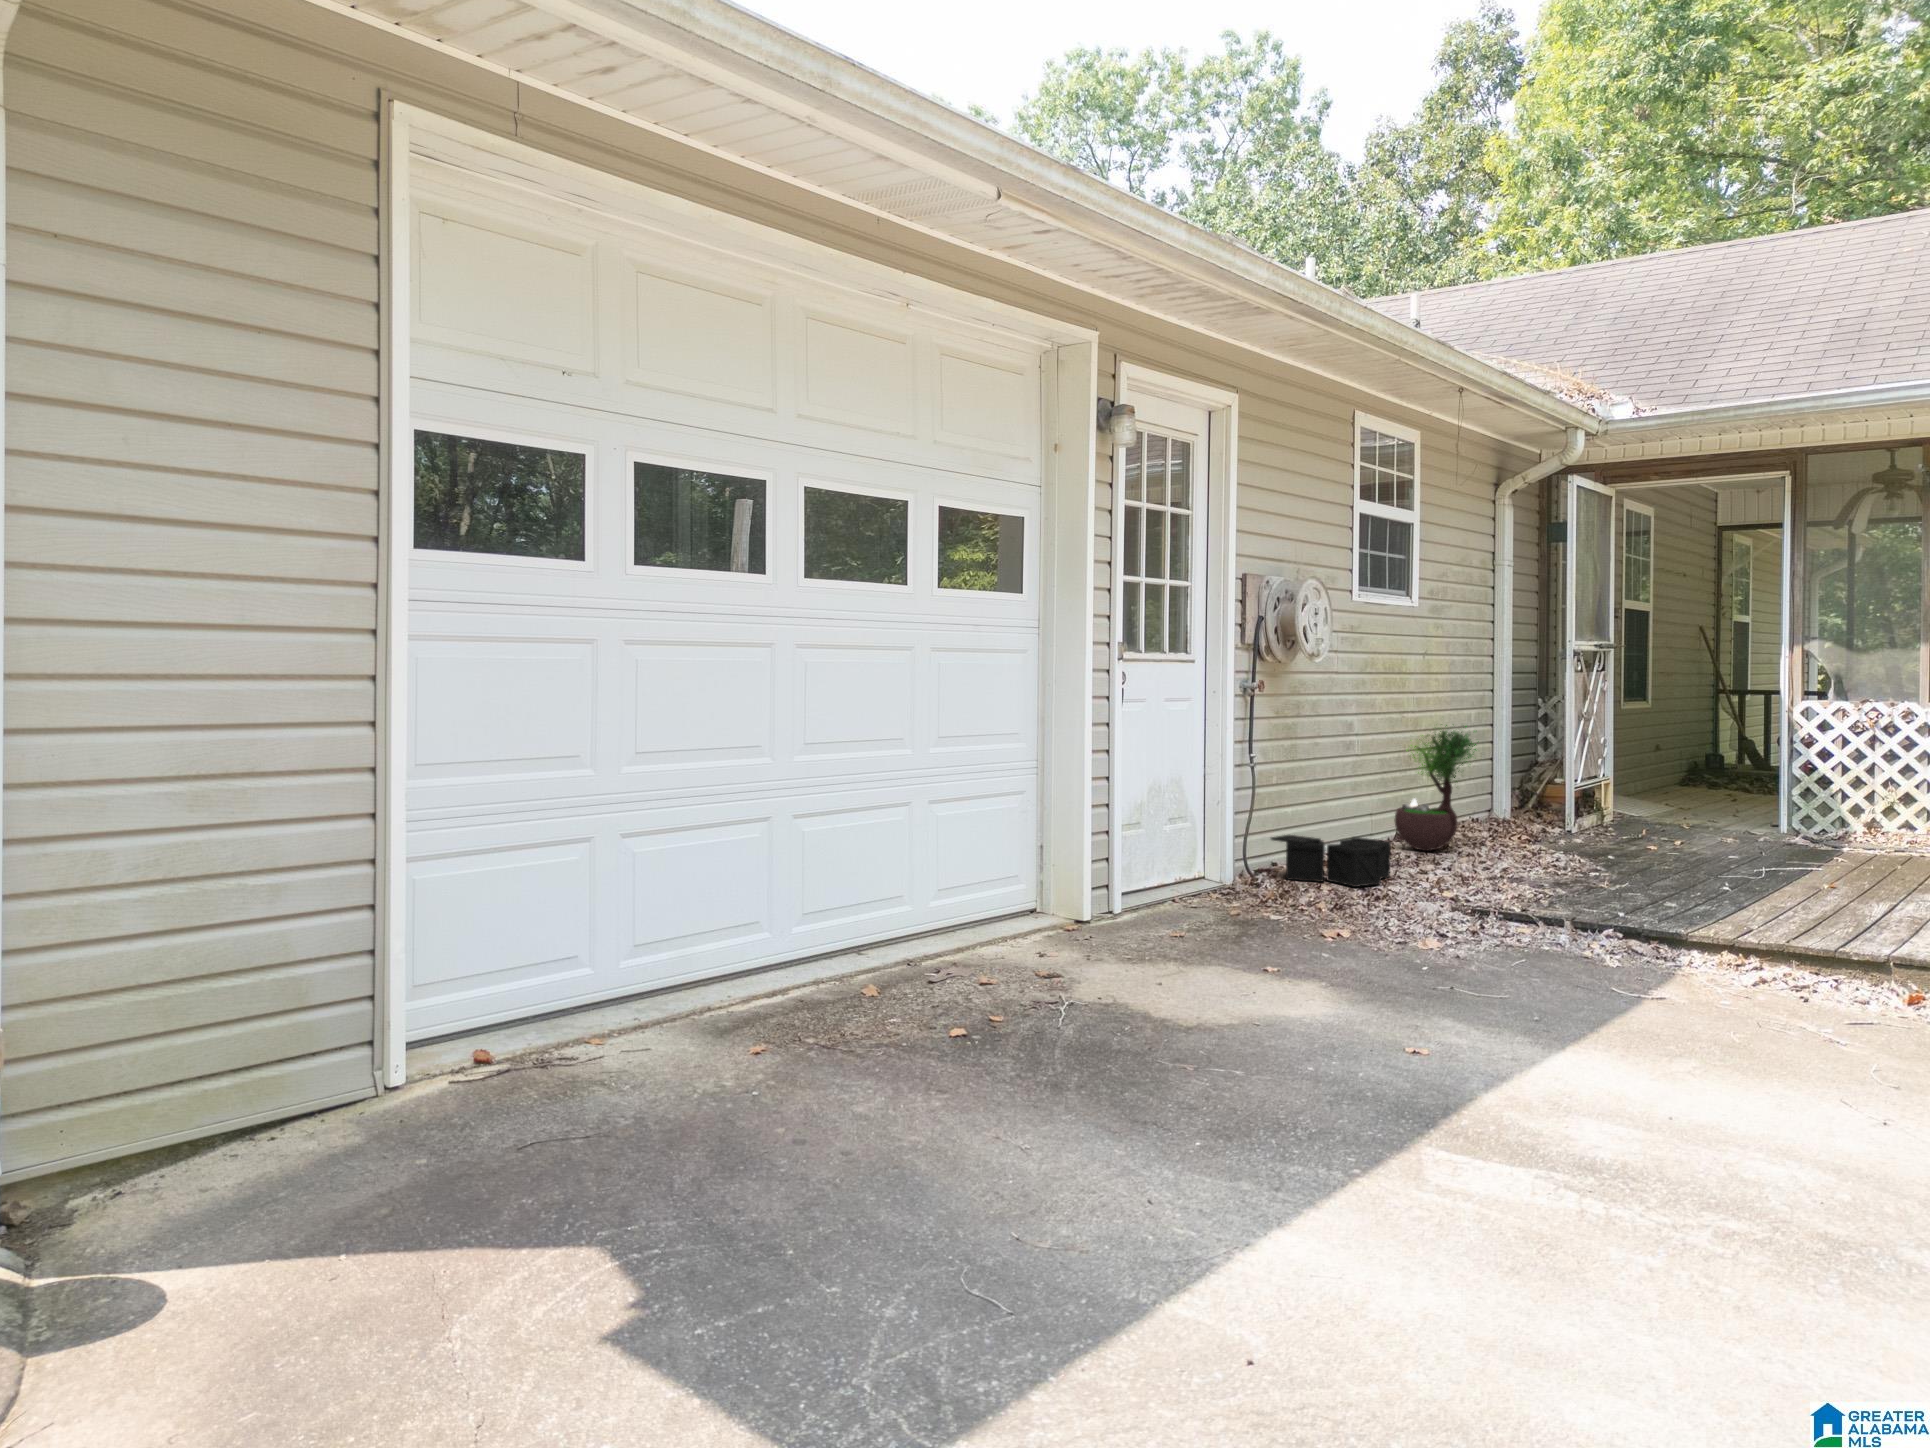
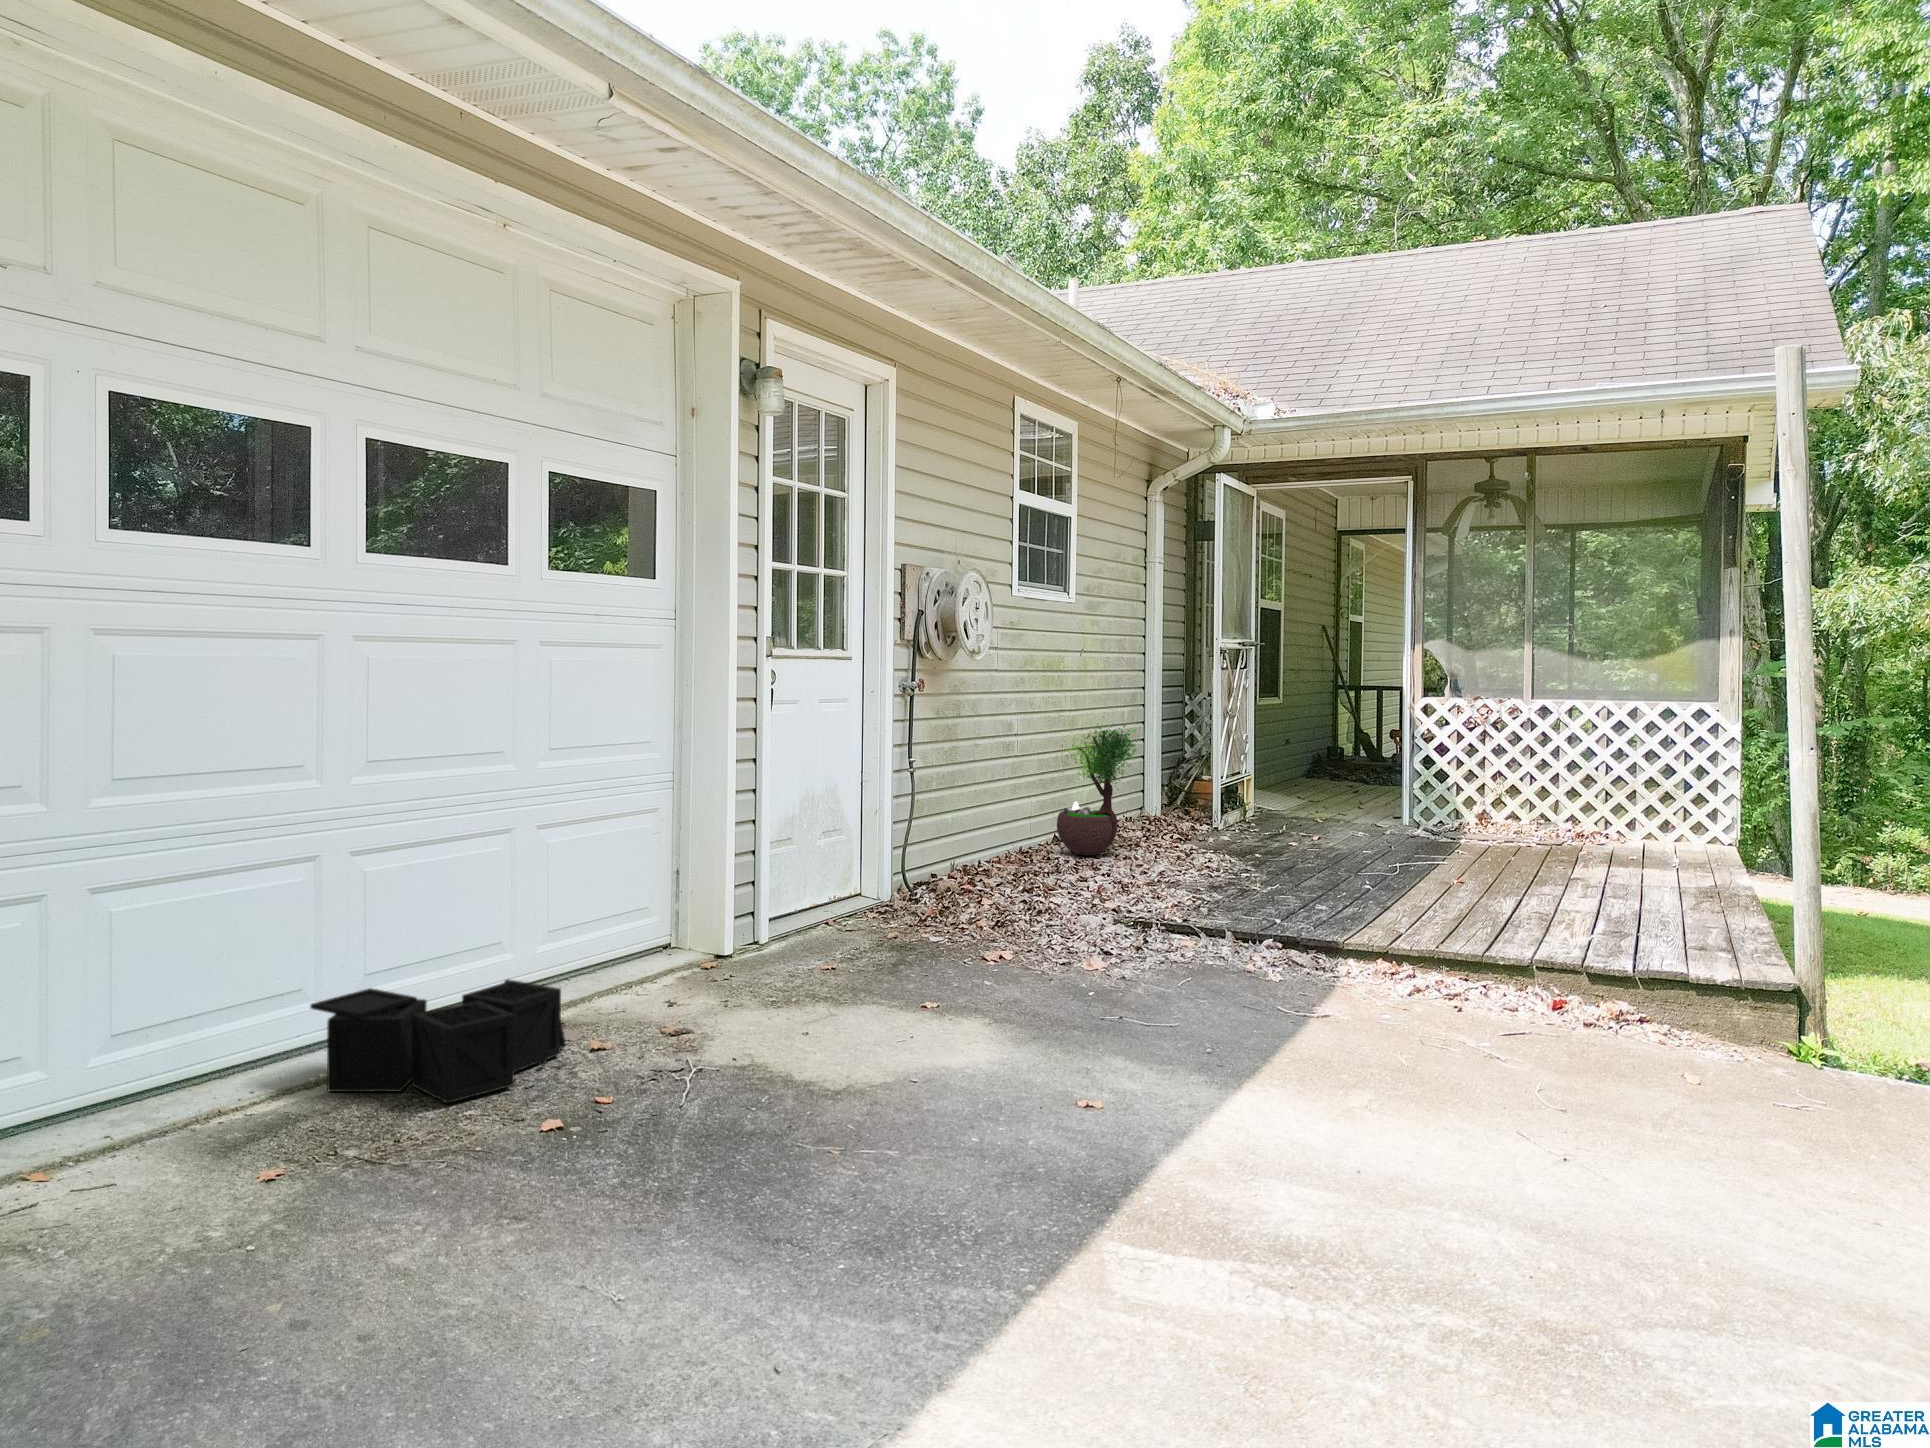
storage bin: present [1271,835,1391,887] -> present [310,979,566,1103]

